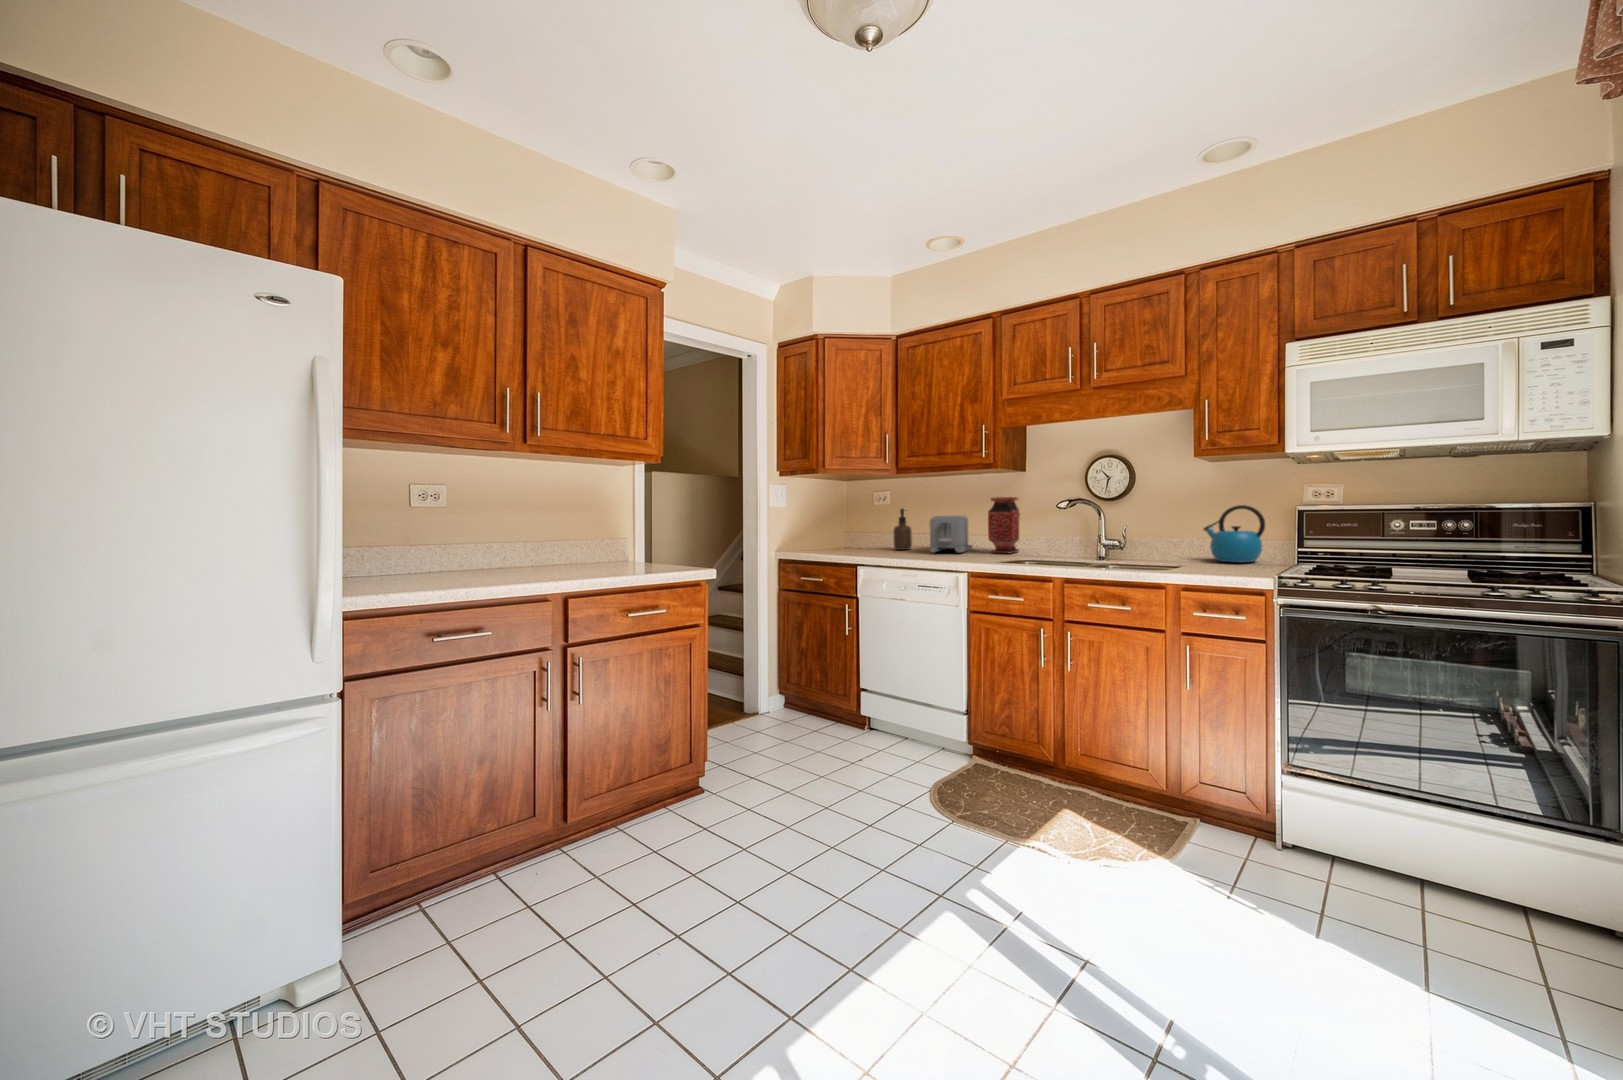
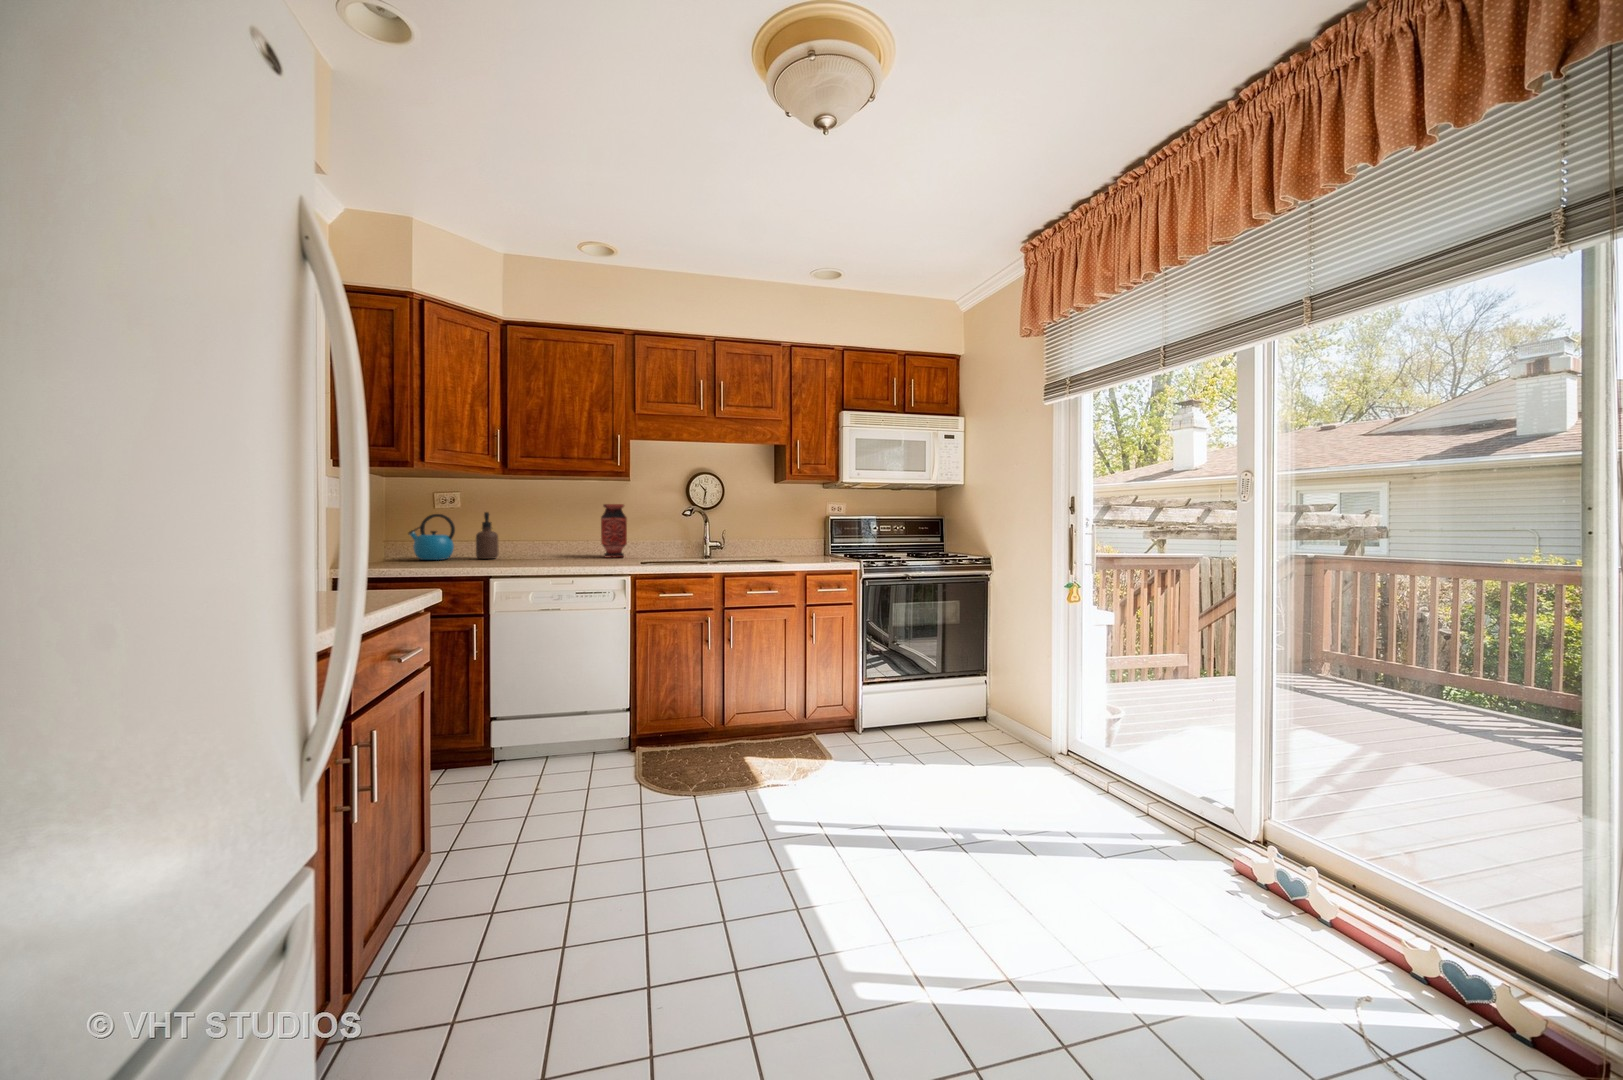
kettle: present [1204,505,1265,562] -> present [408,514,455,560]
toaster: present [930,516,973,553] -> none [531,521,576,559]

